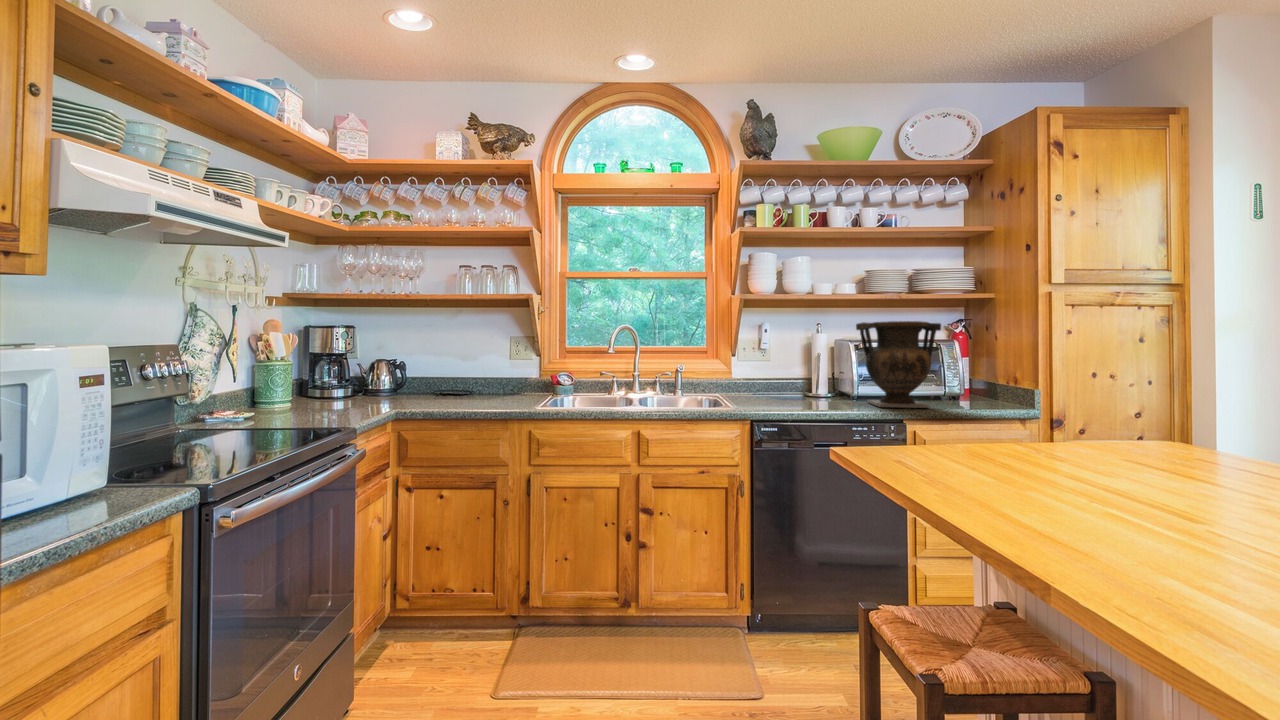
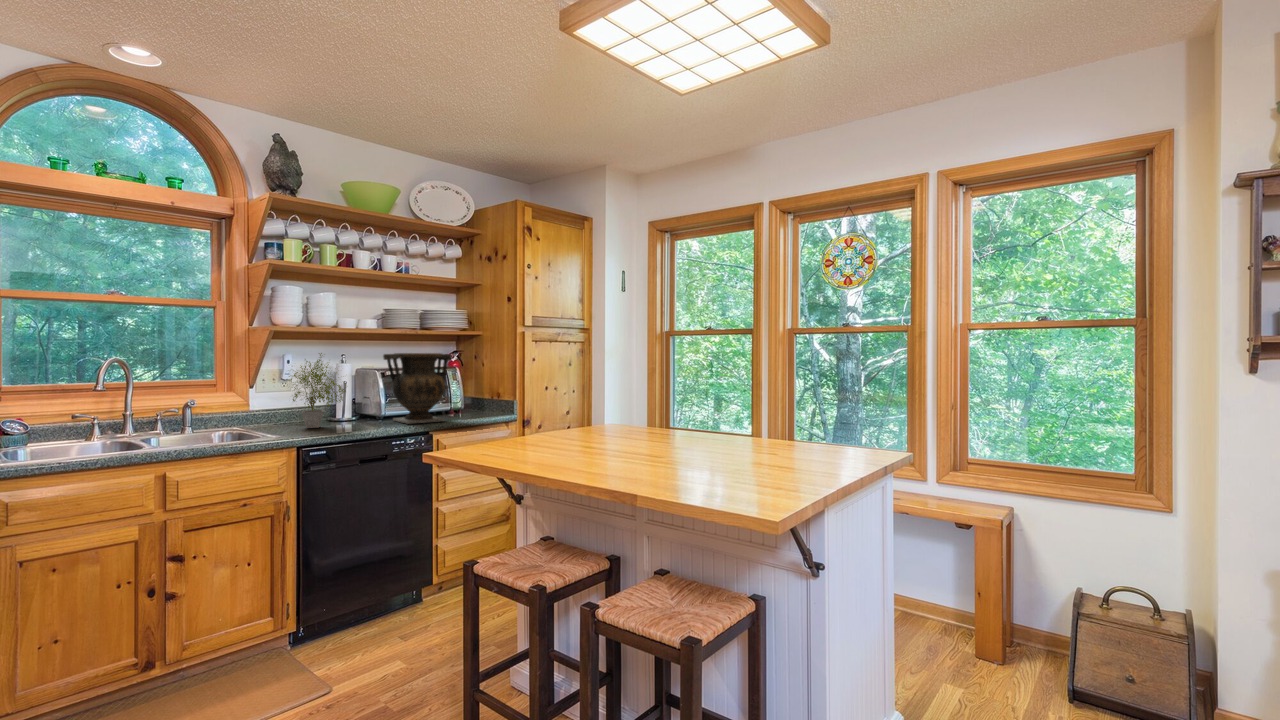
potted plant: none [752,321,815,403] -> present [289,353,346,428]

